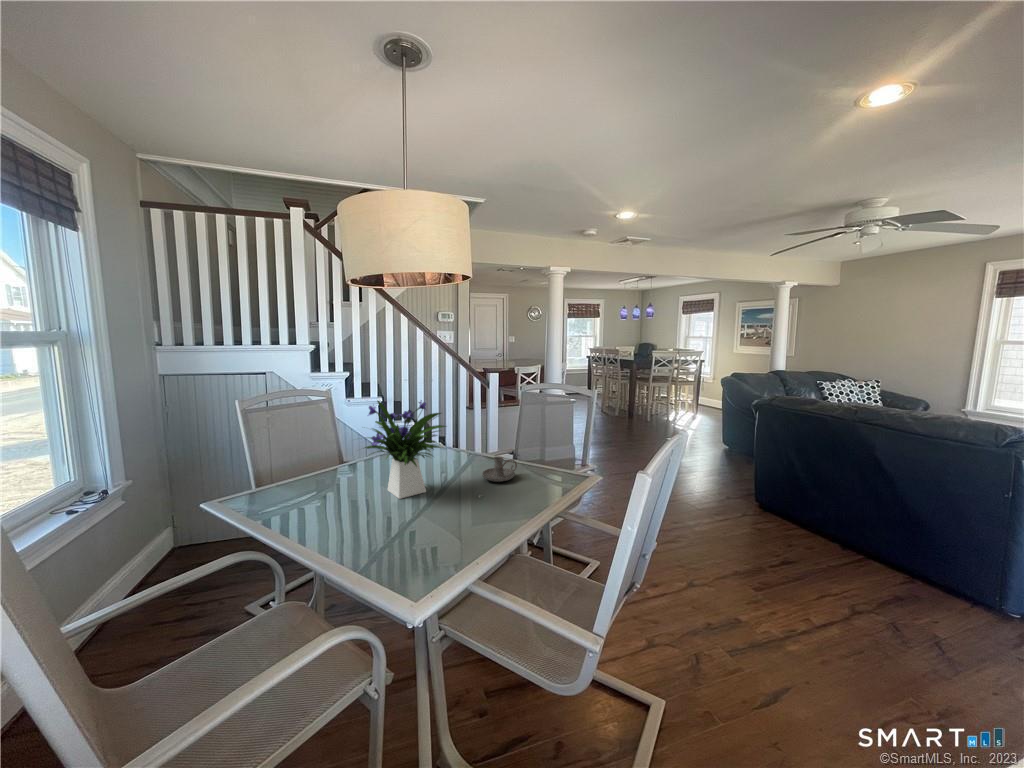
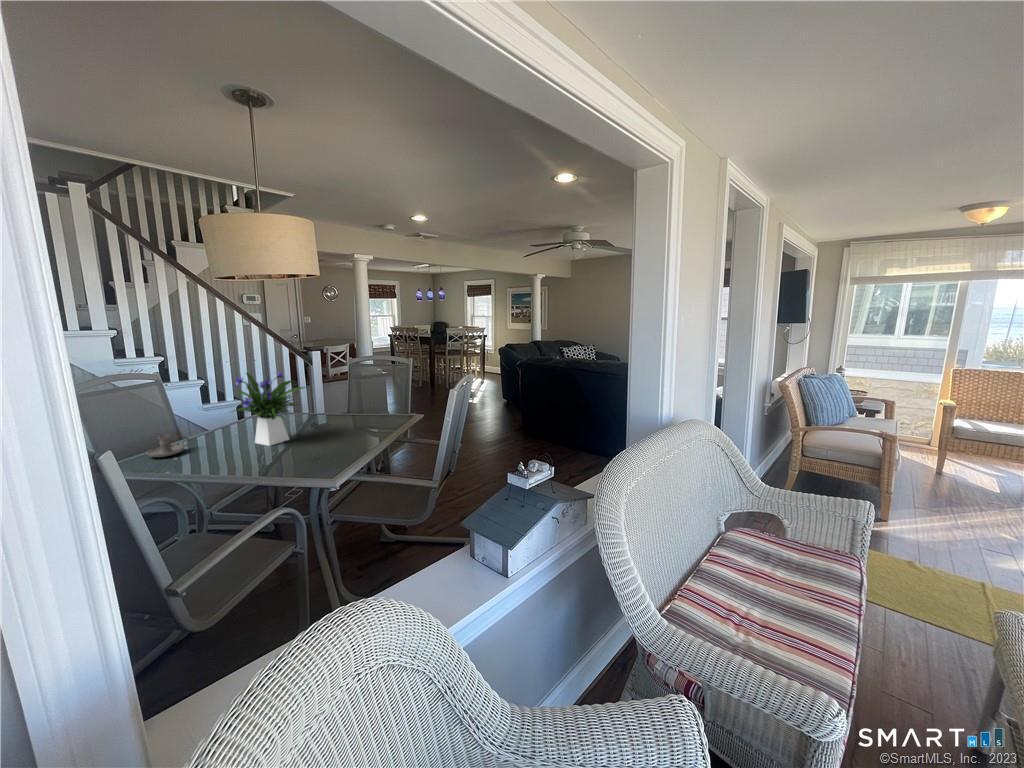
candle holder: present [482,457,517,482] -> present [146,434,189,457]

